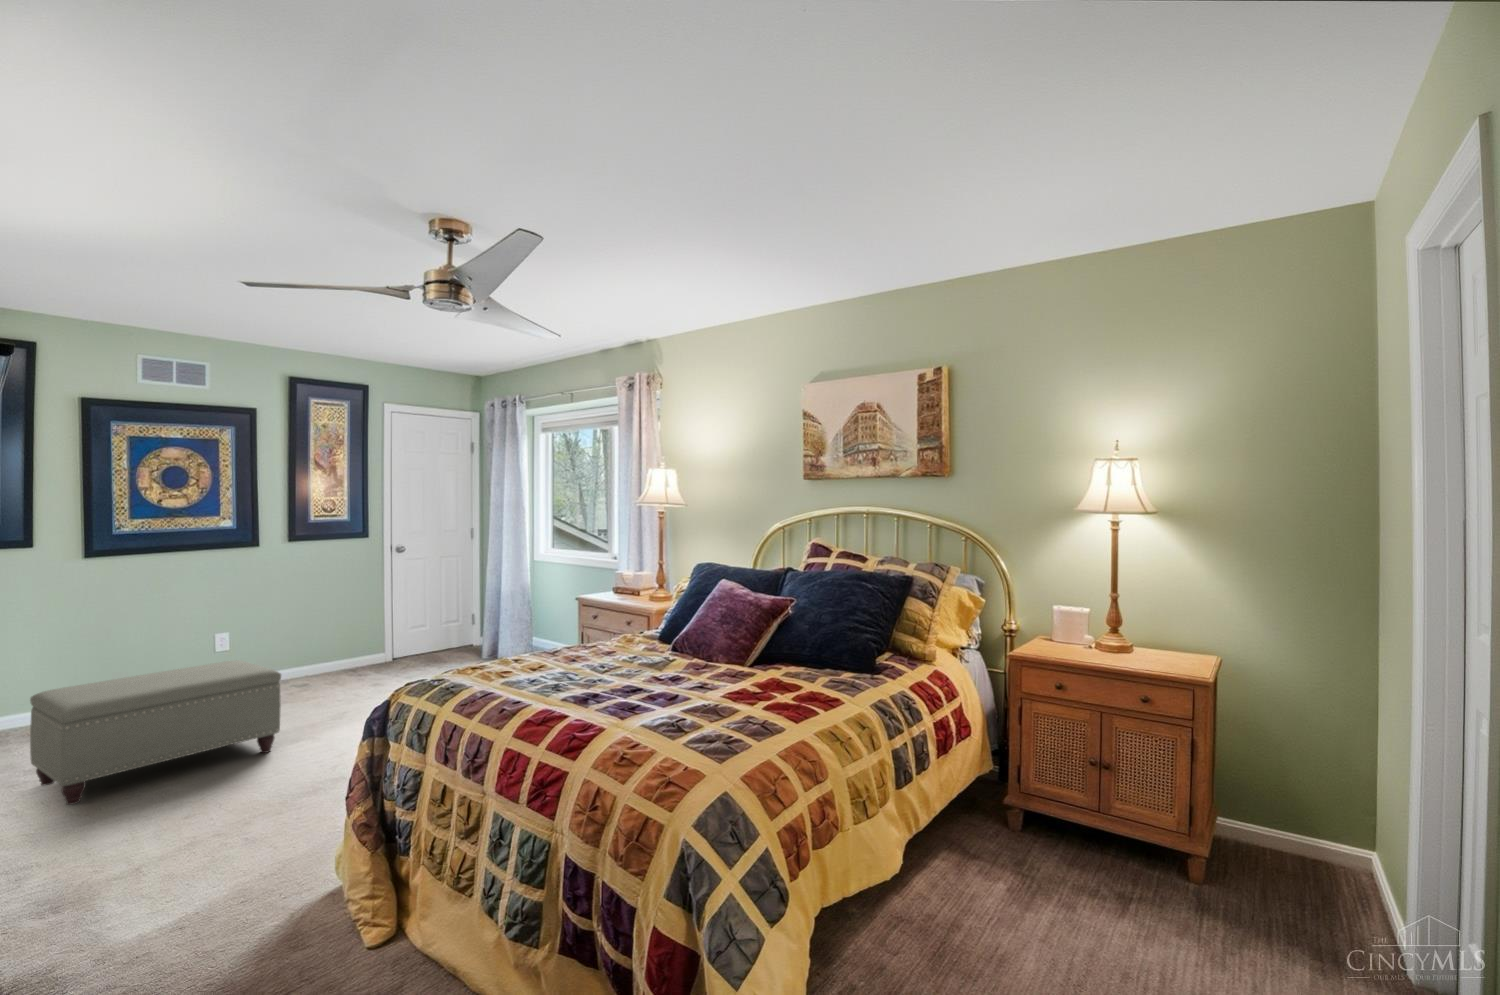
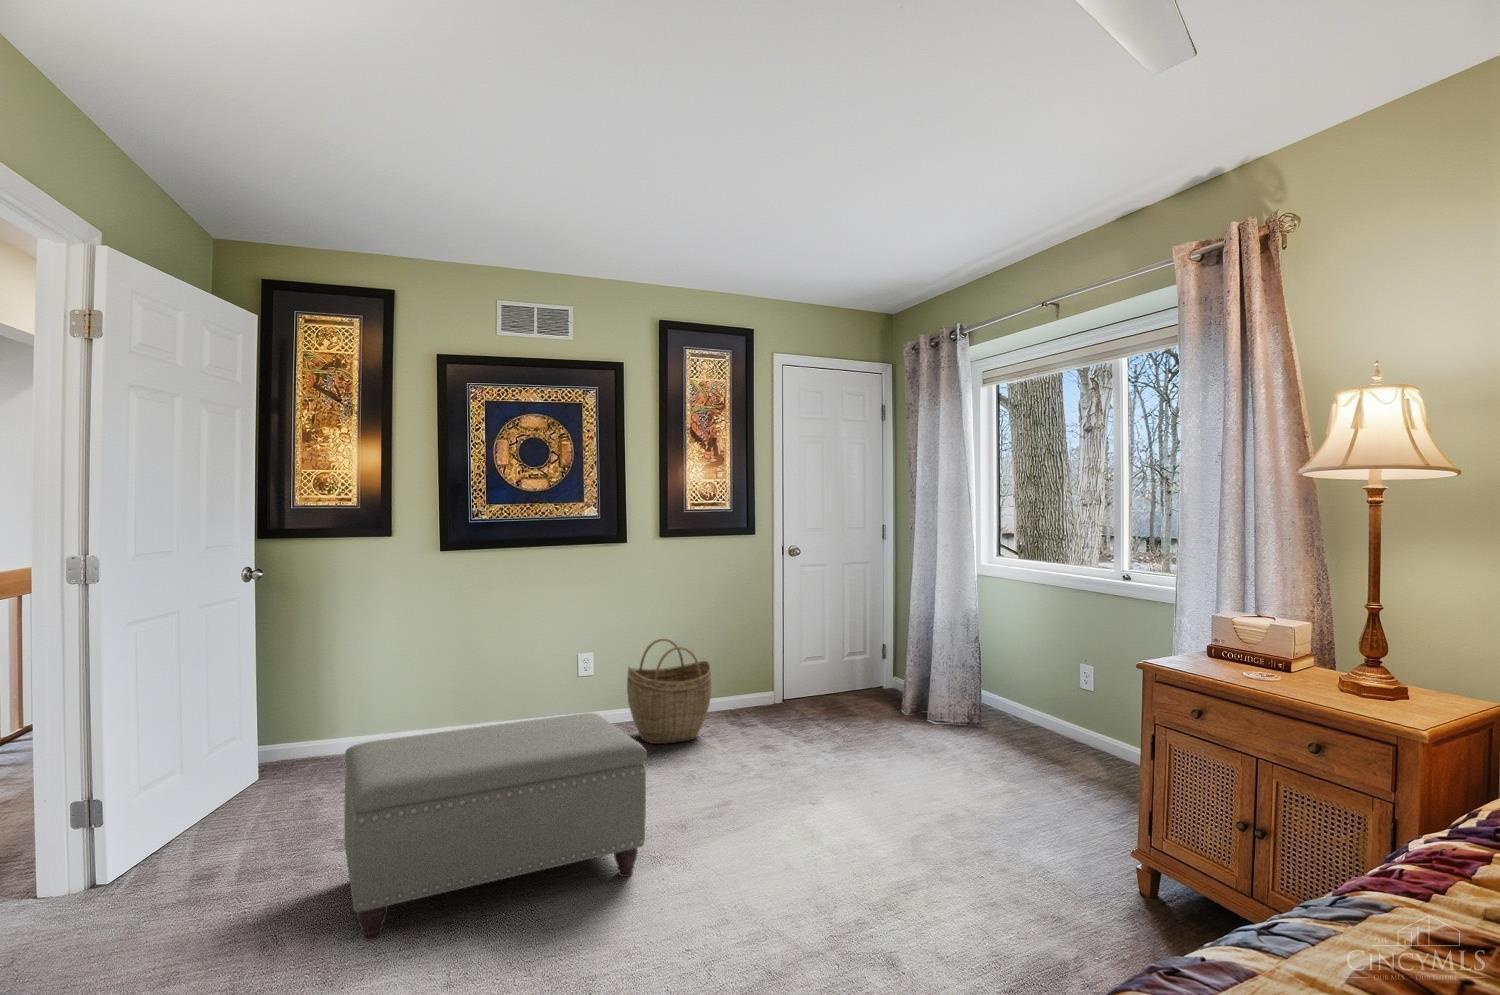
woven basket: none [261,614,334,689] -> present [627,639,711,744]

